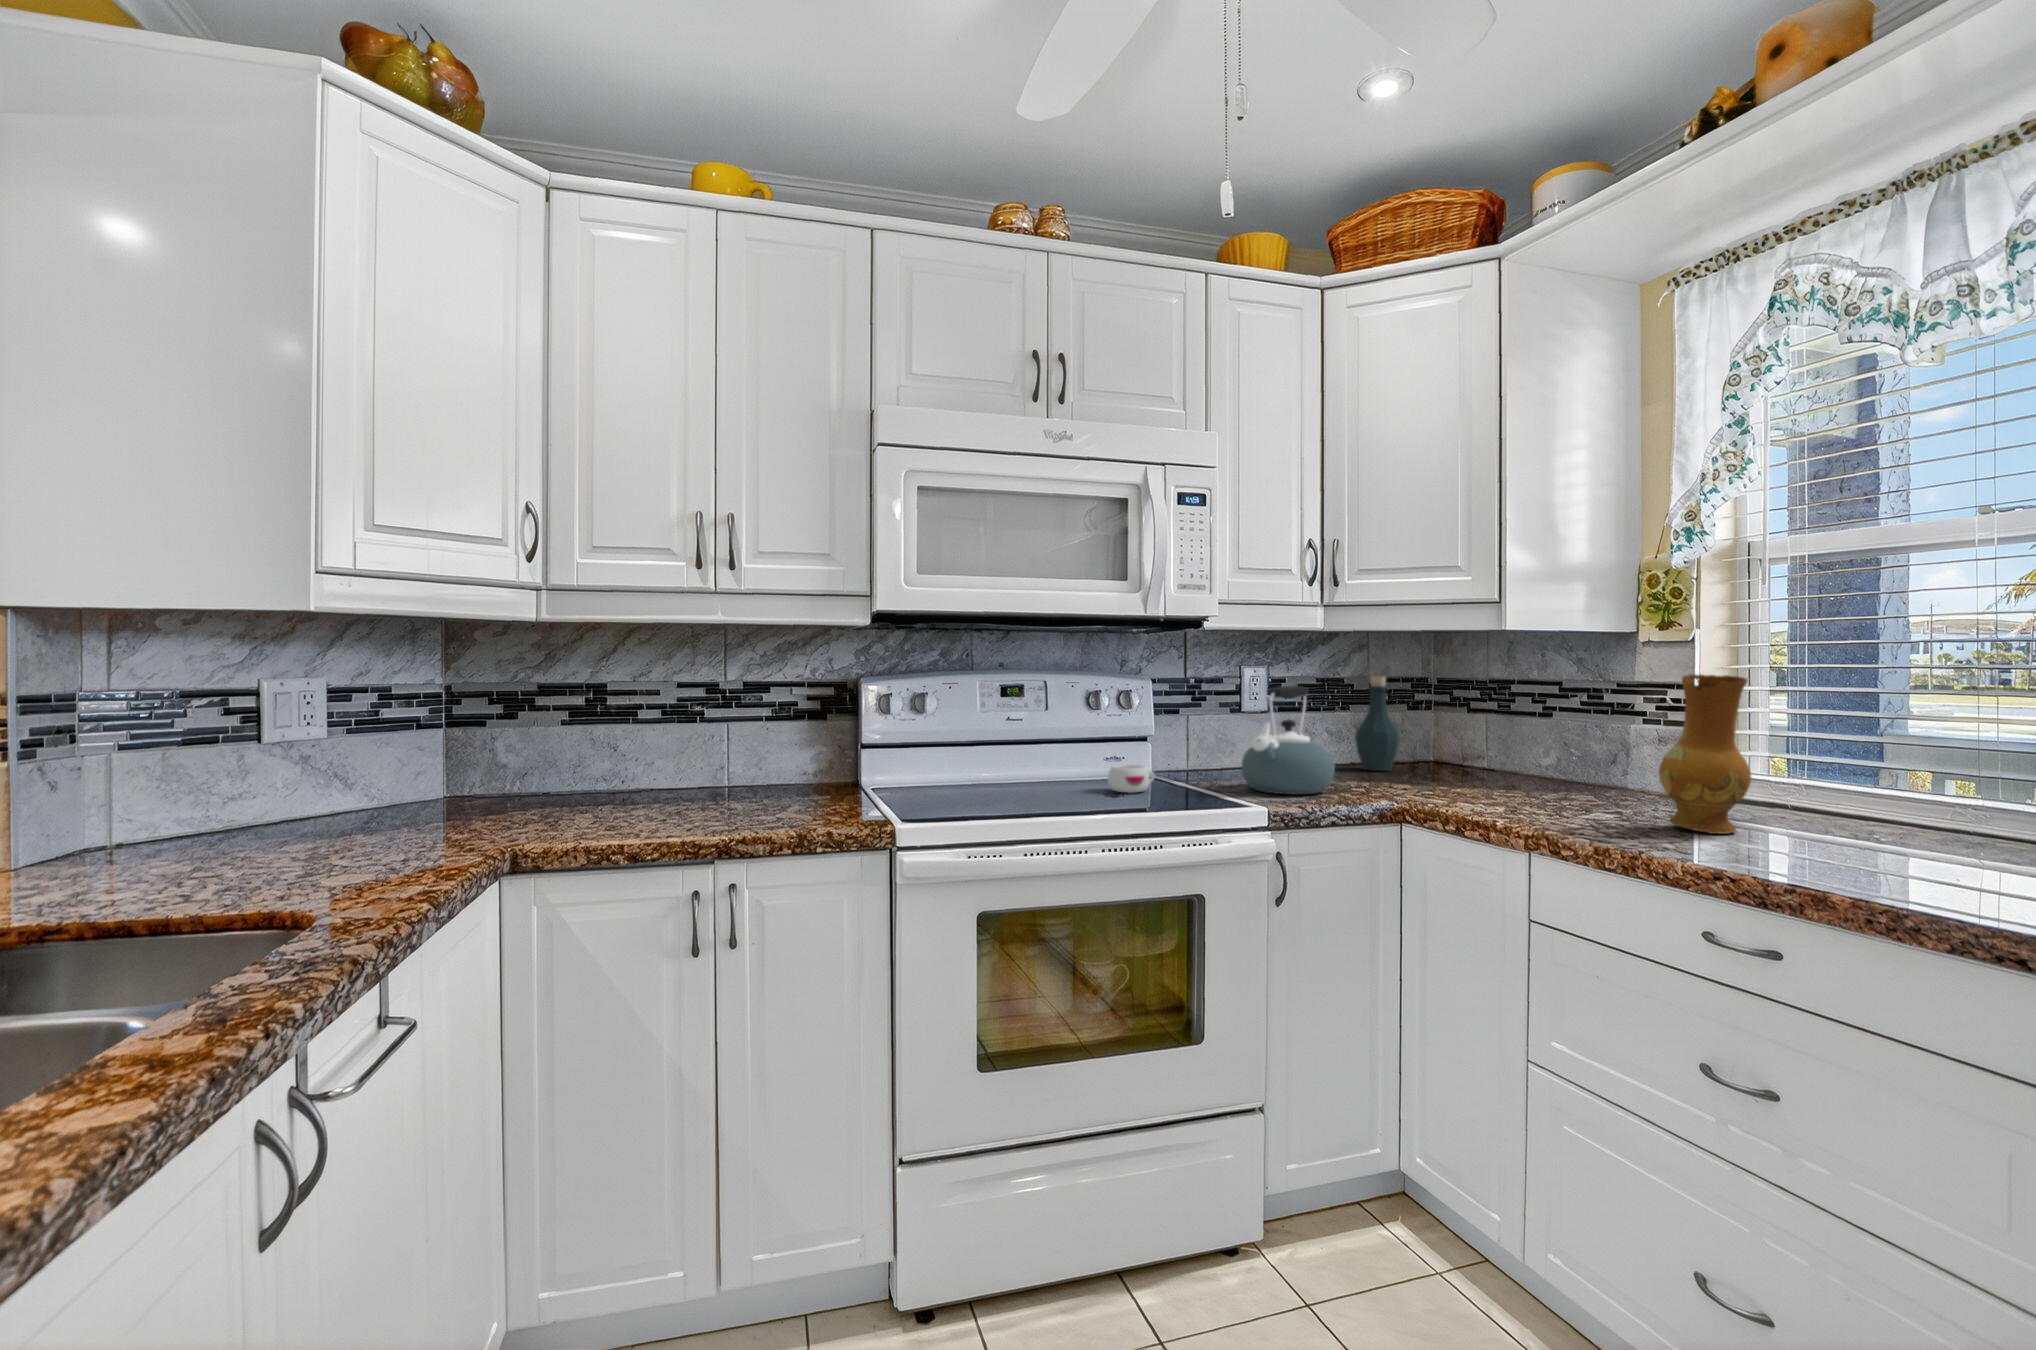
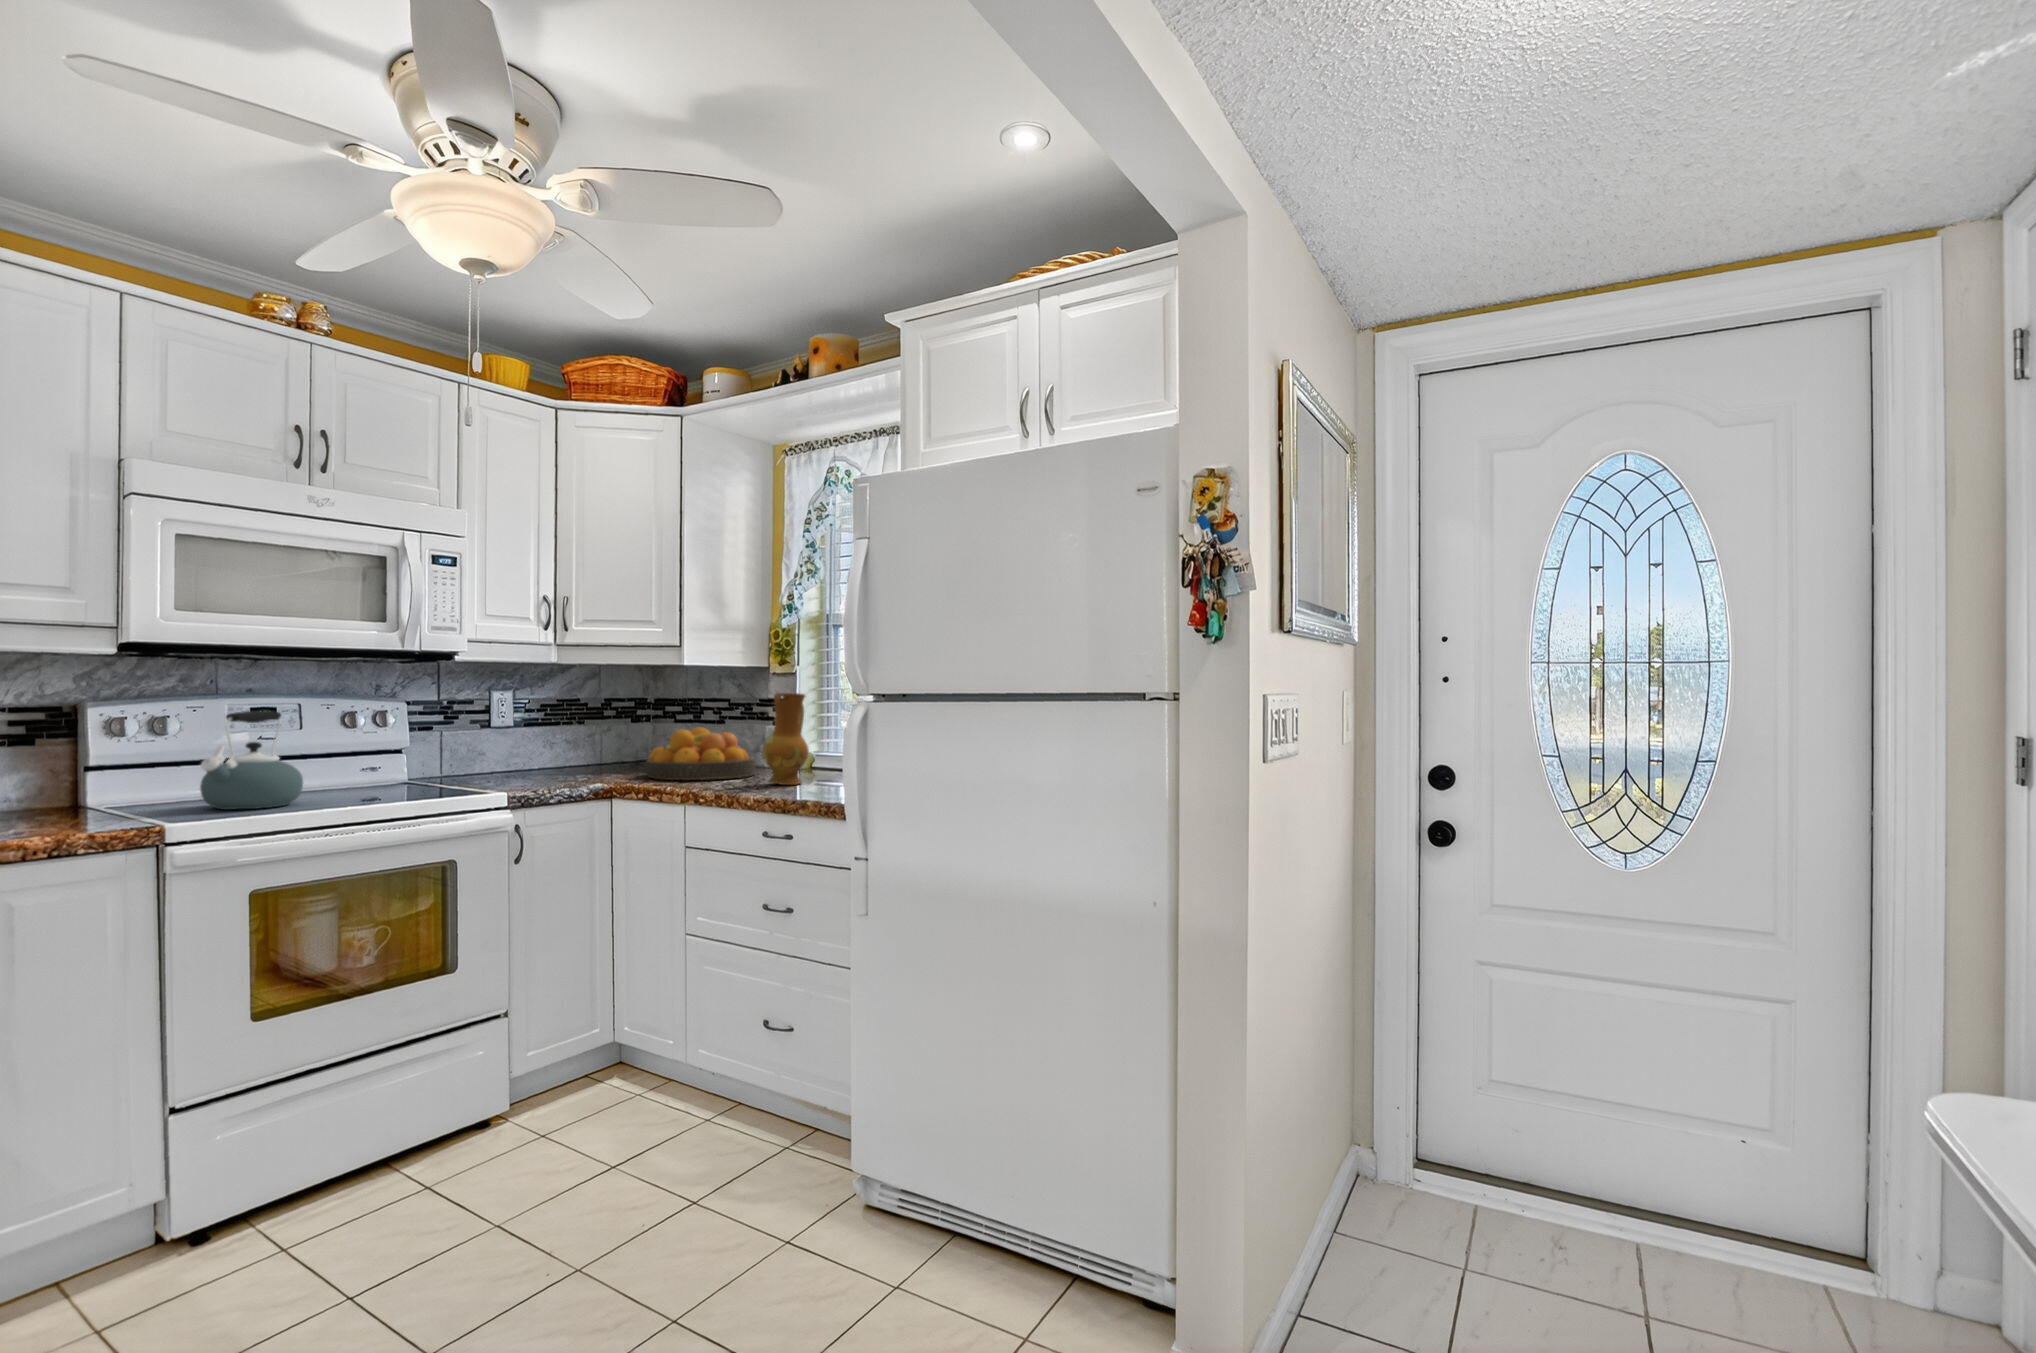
bottle: present [1355,676,1400,771] -> none [585,698,620,769]
kettle: present [1242,686,1335,795] -> present [200,711,303,809]
fruit bowl: none [1446,723,1623,807] -> present [646,727,756,780]
mug: present [1108,765,1155,793] -> none [366,771,411,793]

